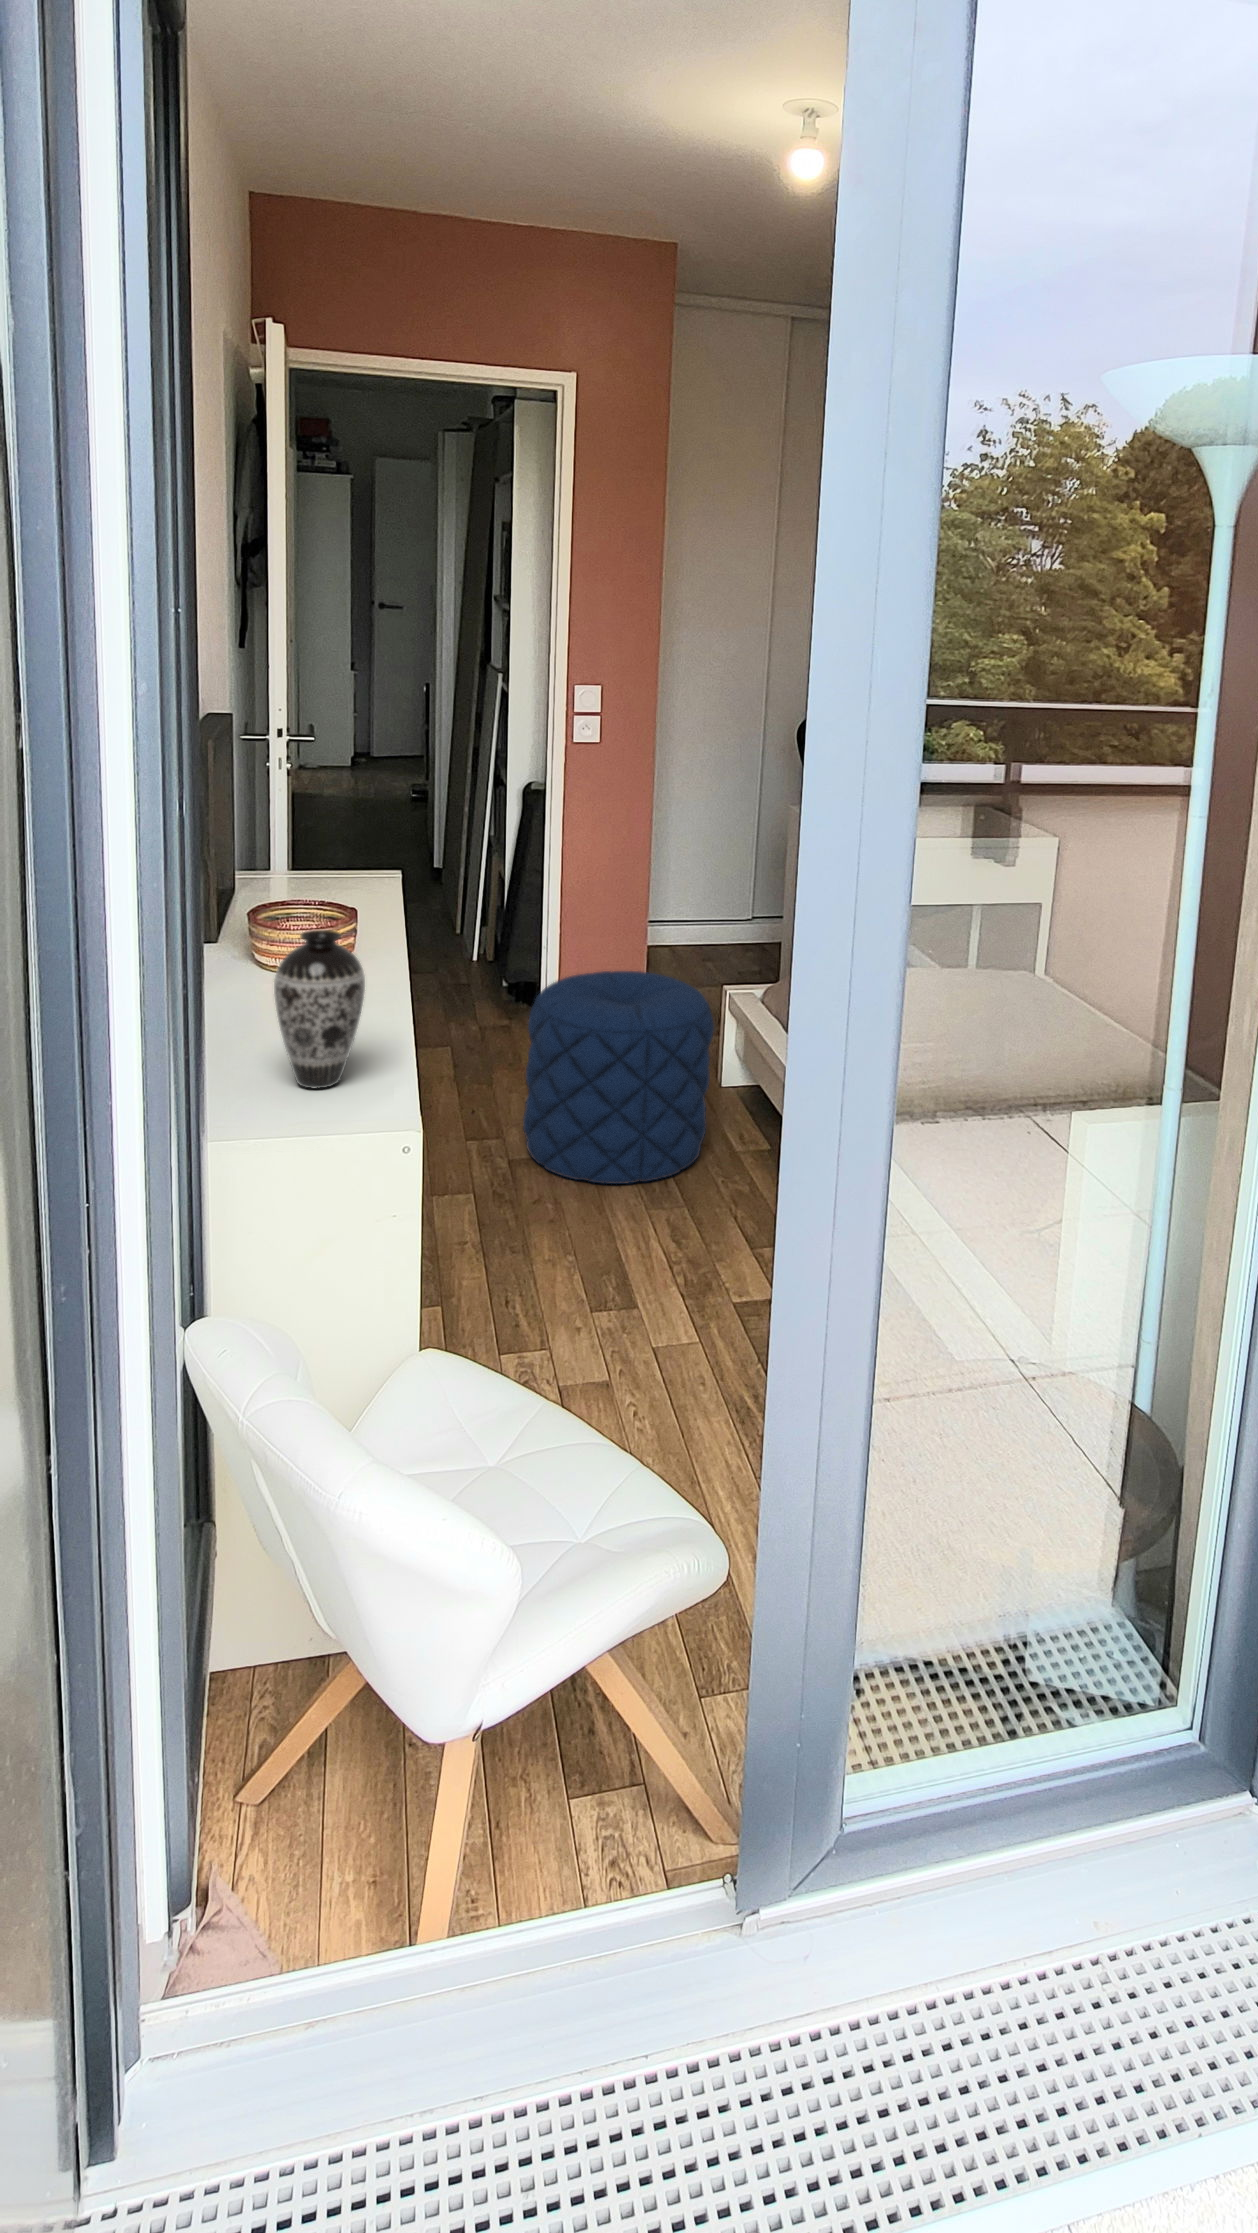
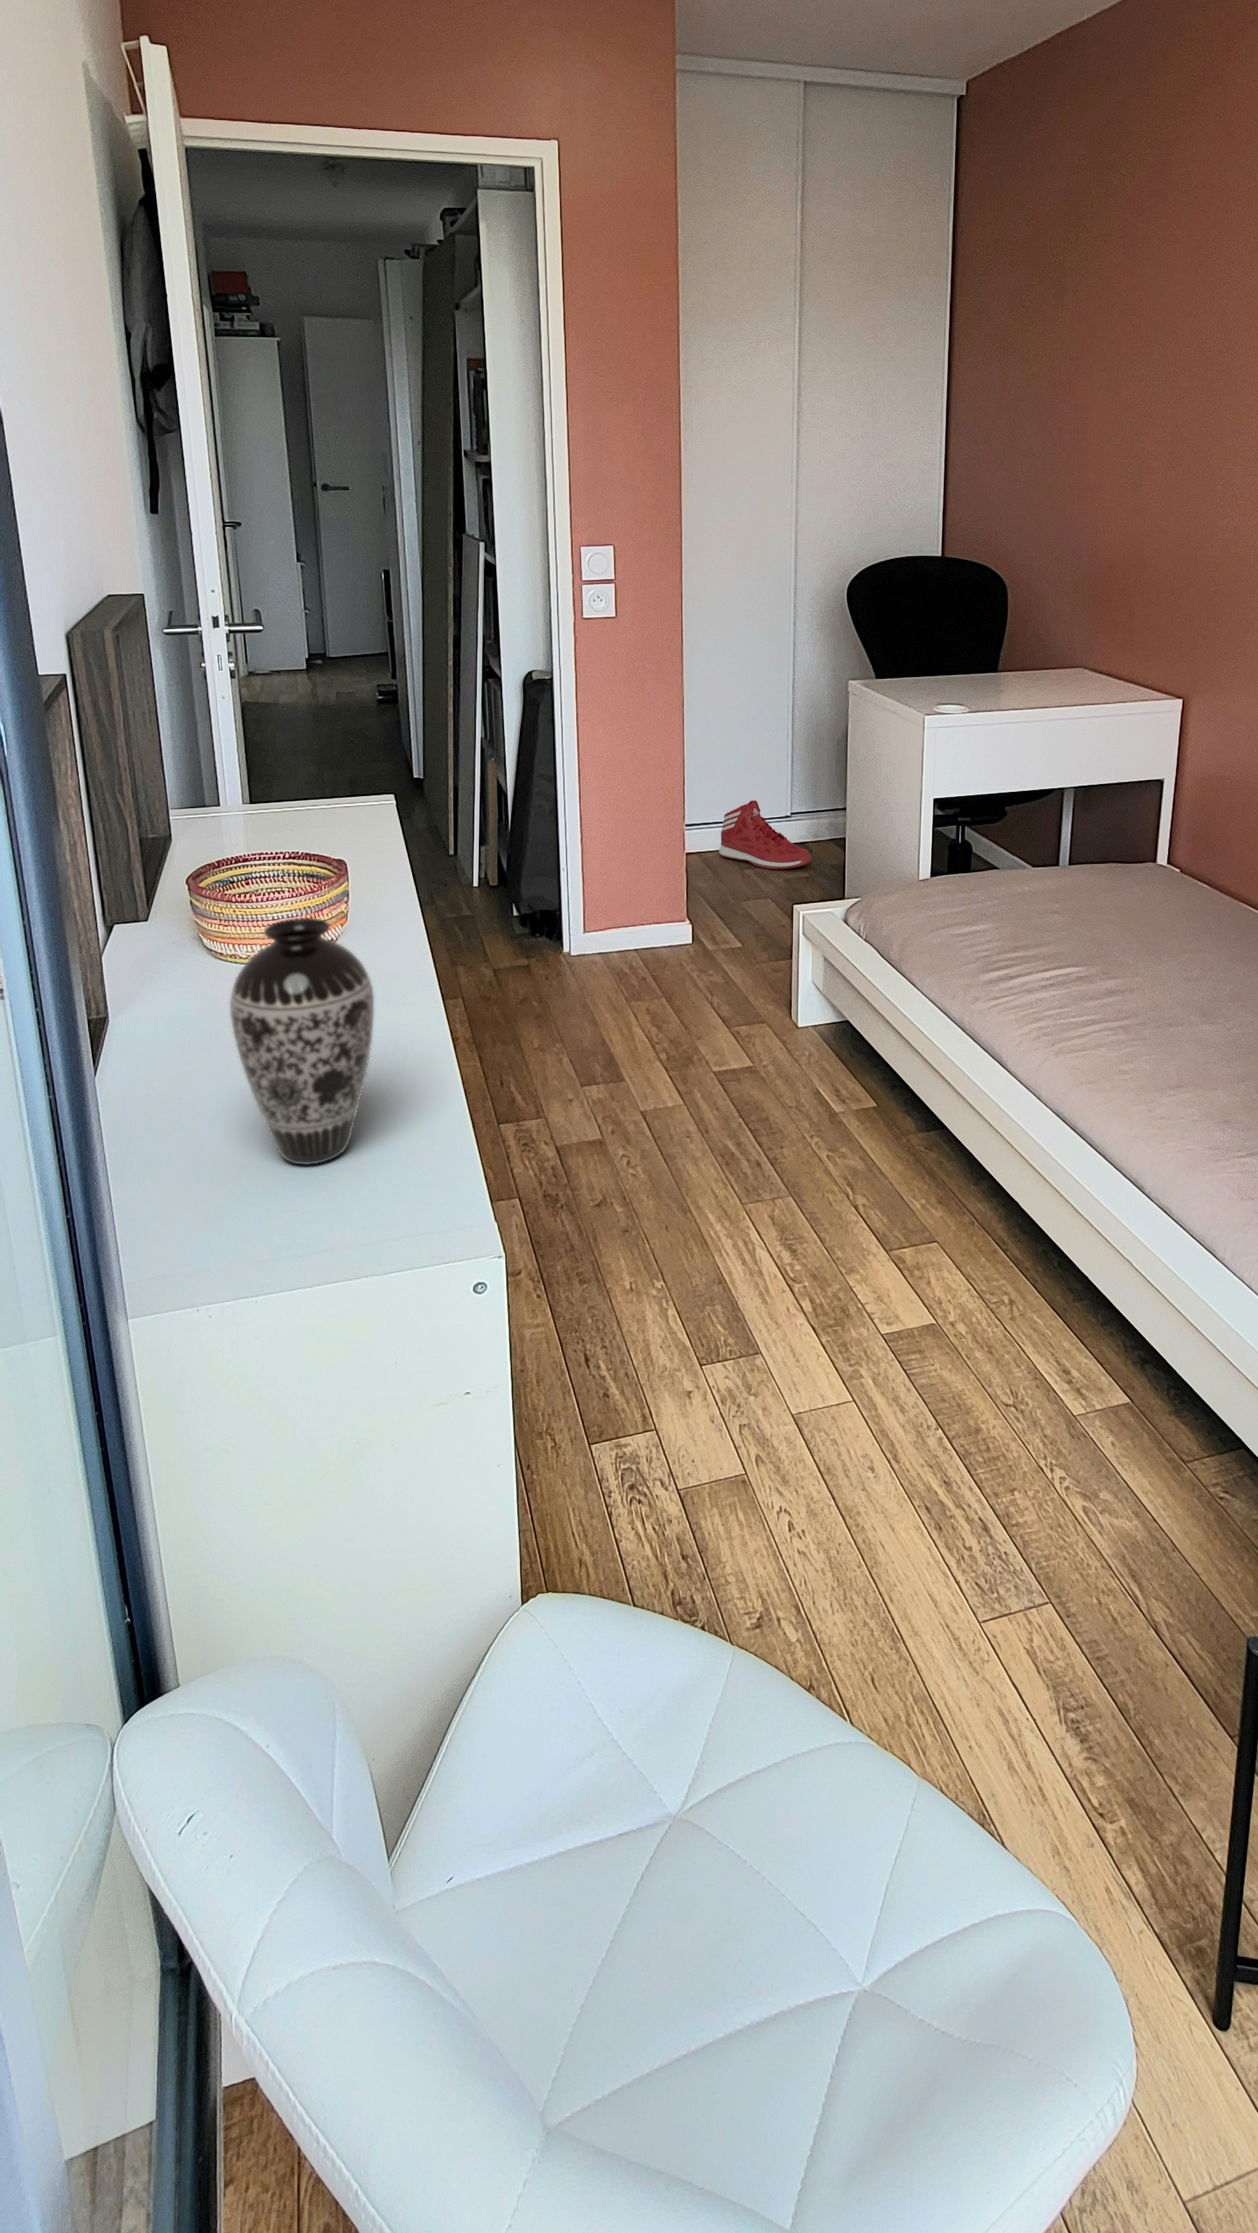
sneaker: none [686,904,763,965] -> present [719,800,811,869]
pouf: present [523,971,714,1184] -> none [570,900,802,1173]

